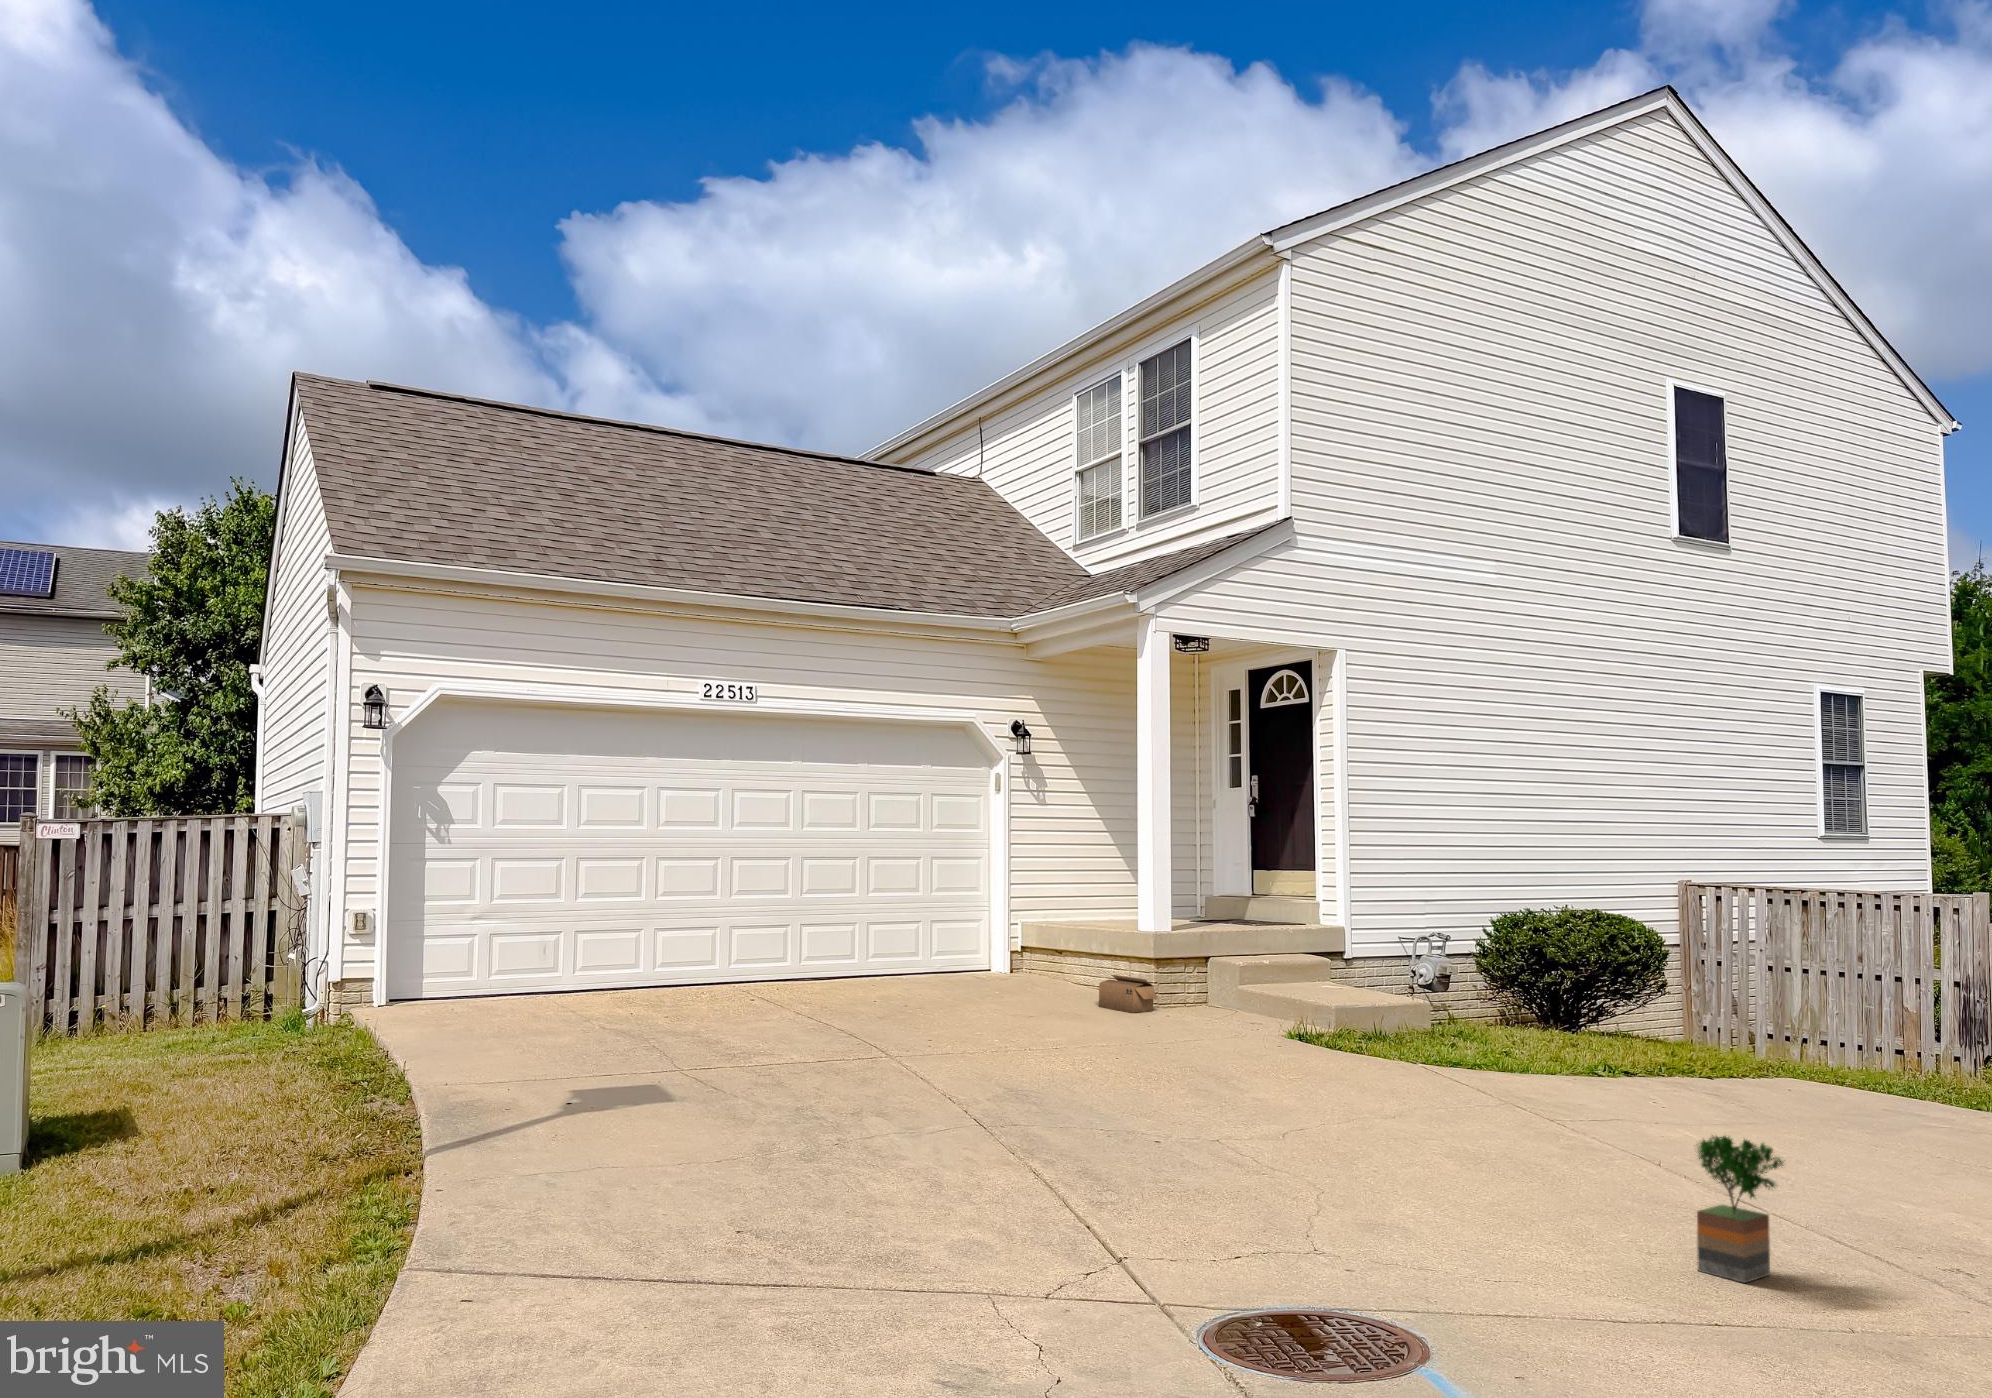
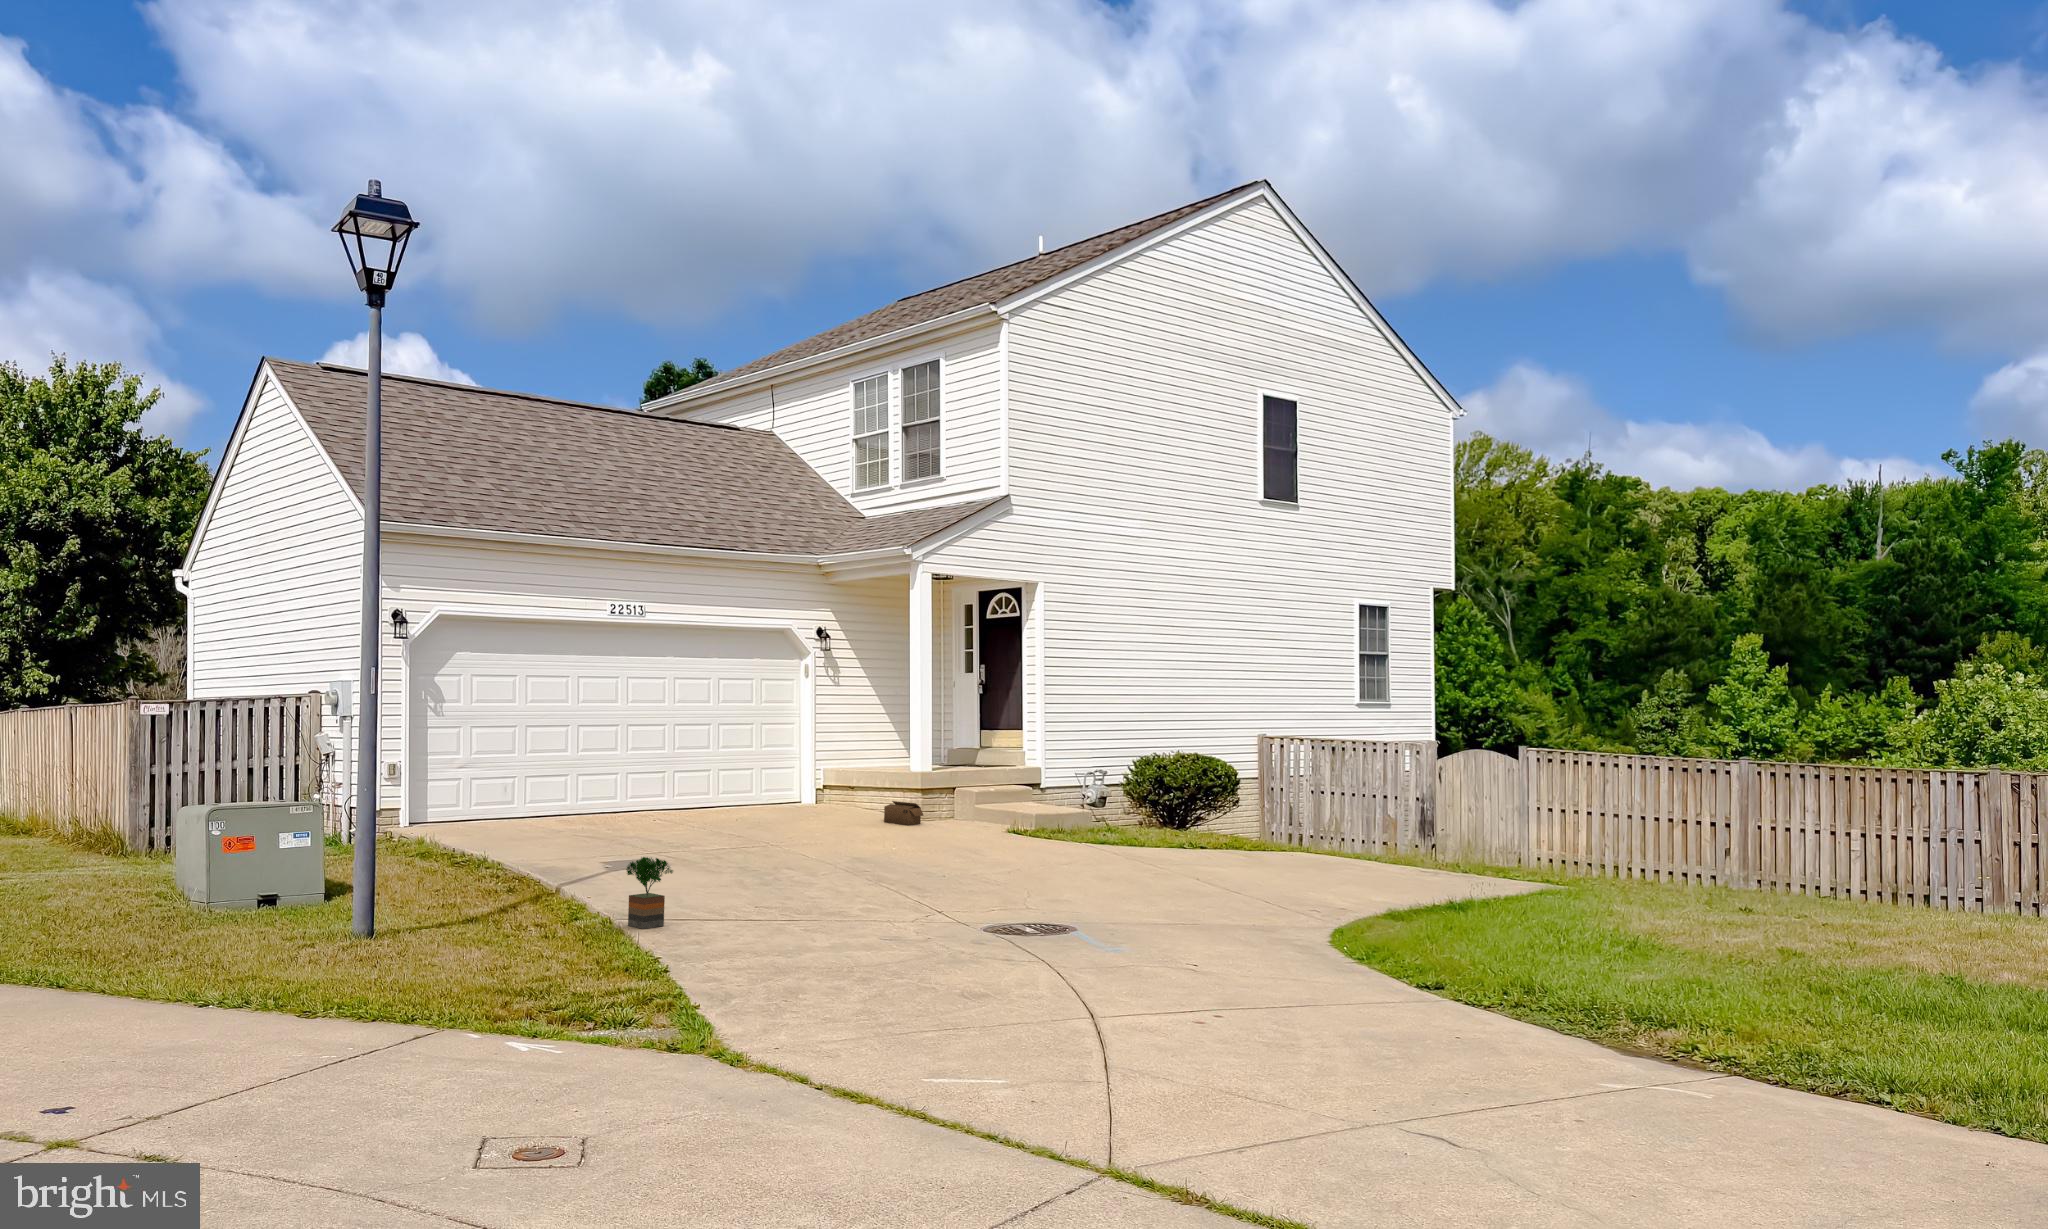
potted tree: present [1697,1135,1783,1283] -> present [626,857,673,929]

